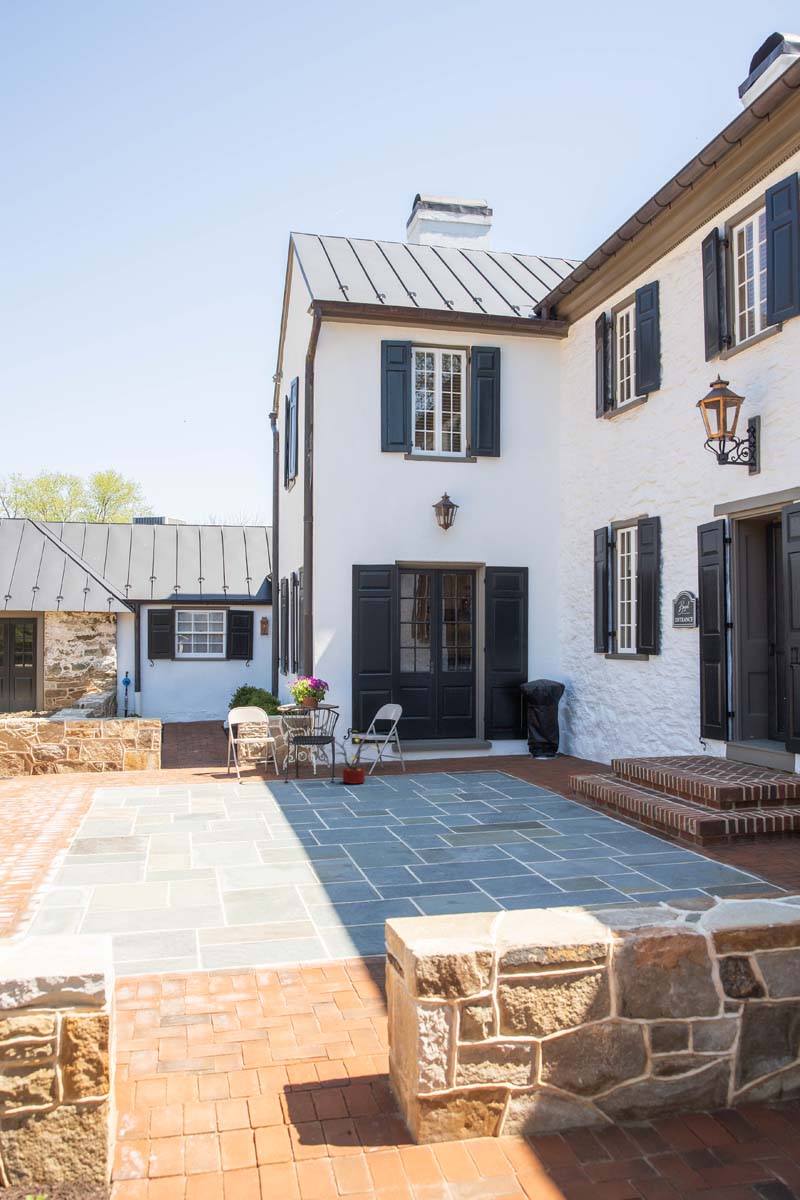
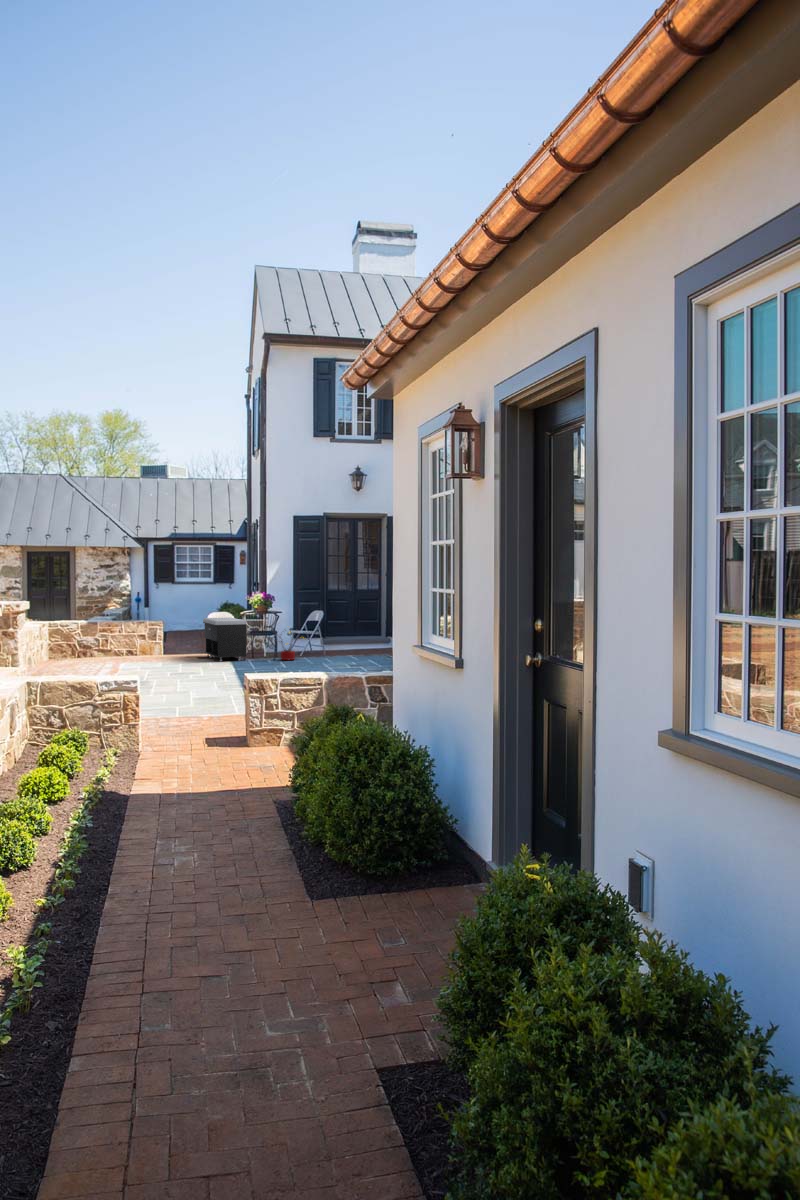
storage bench: none [222,715,290,785] -> present [203,618,246,661]

